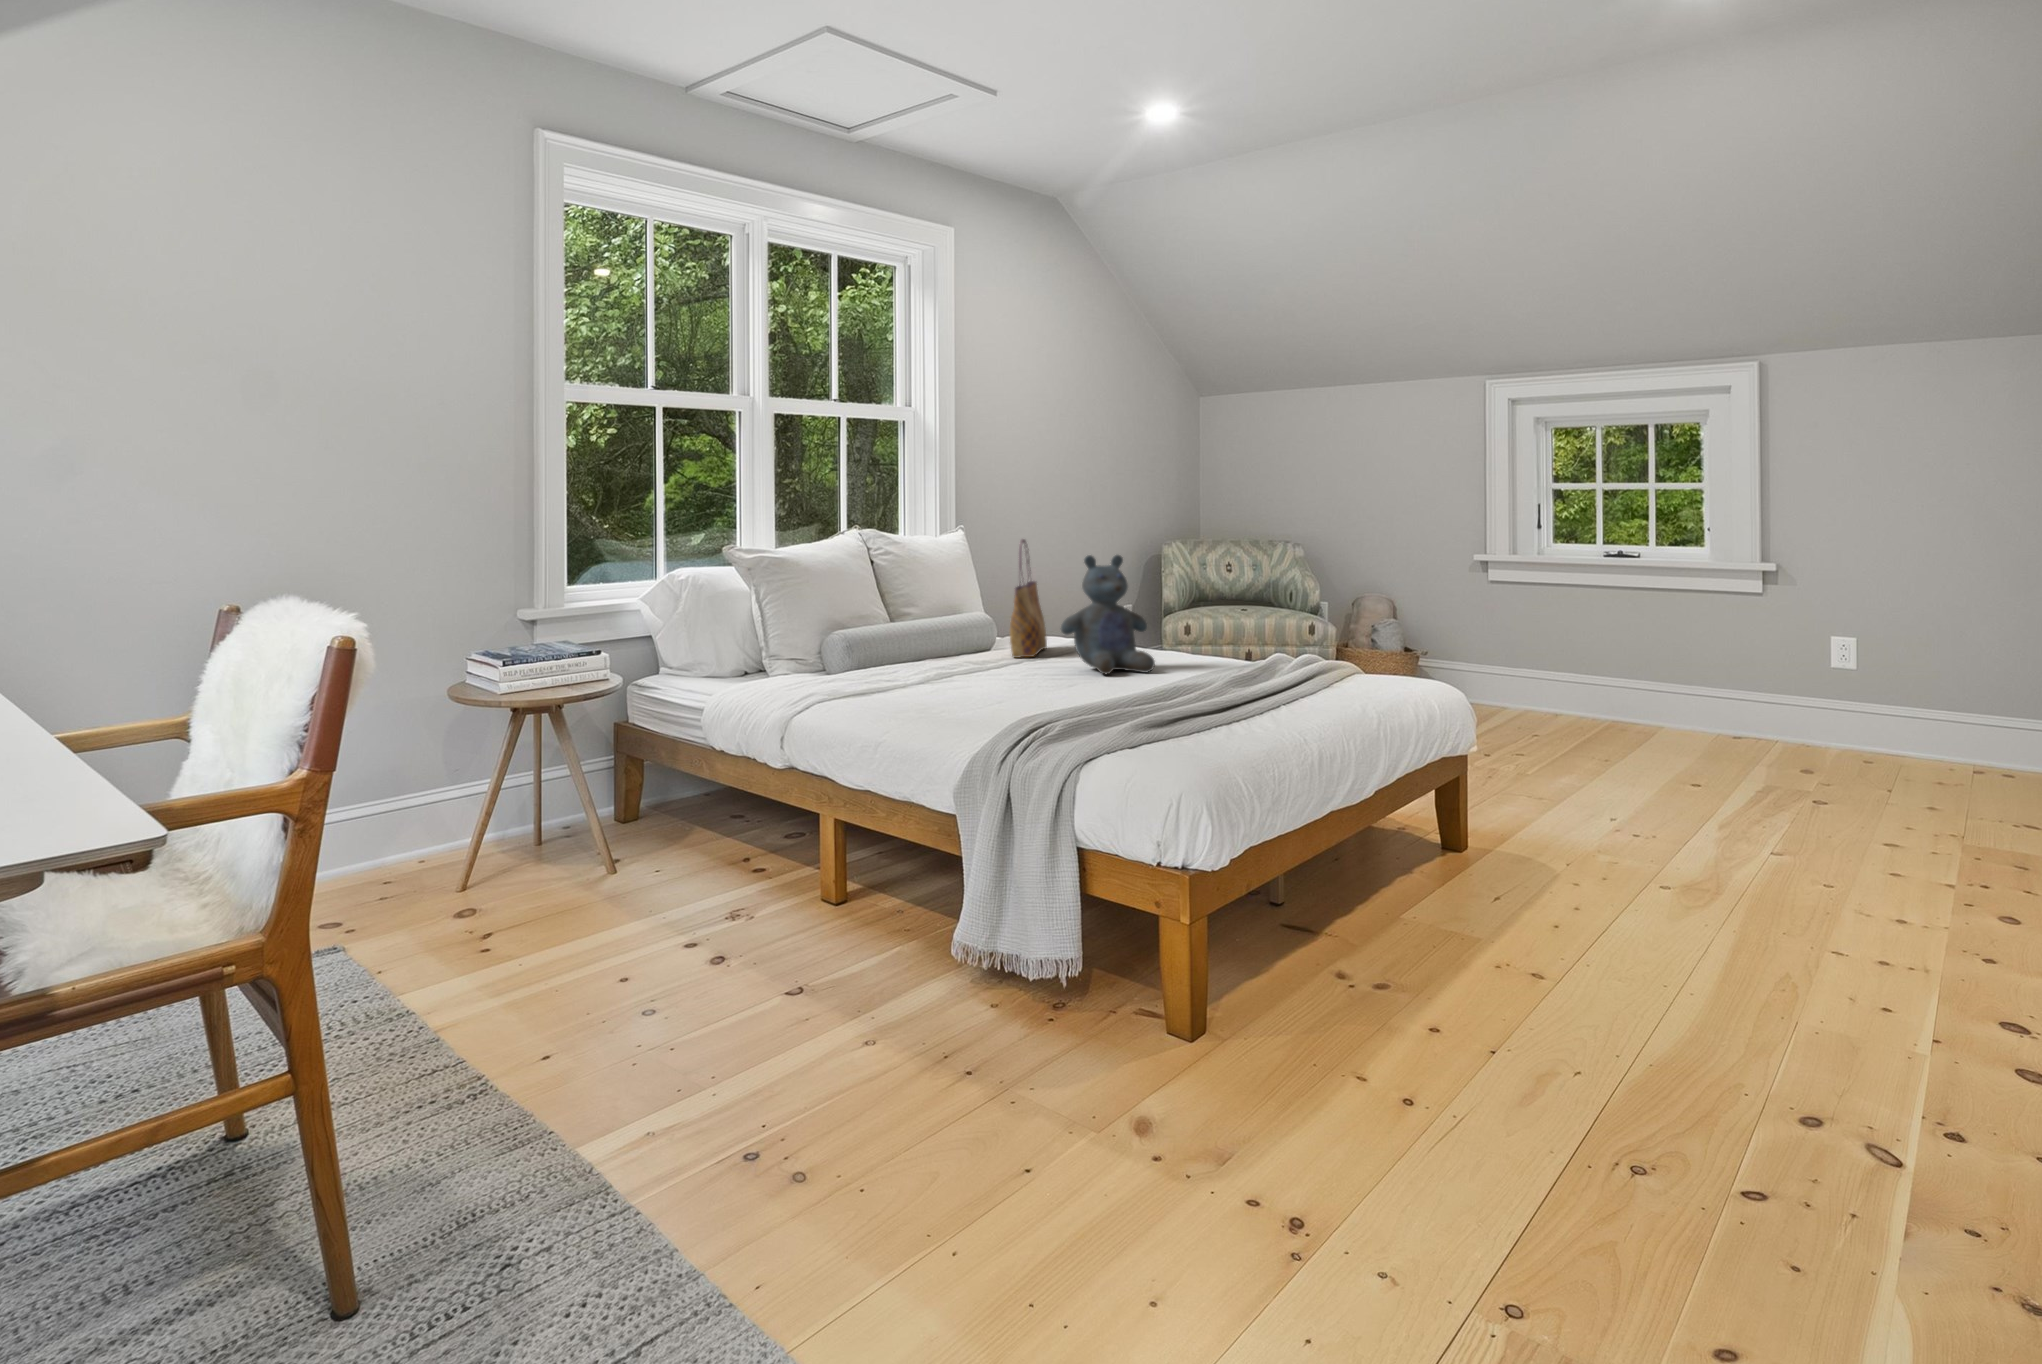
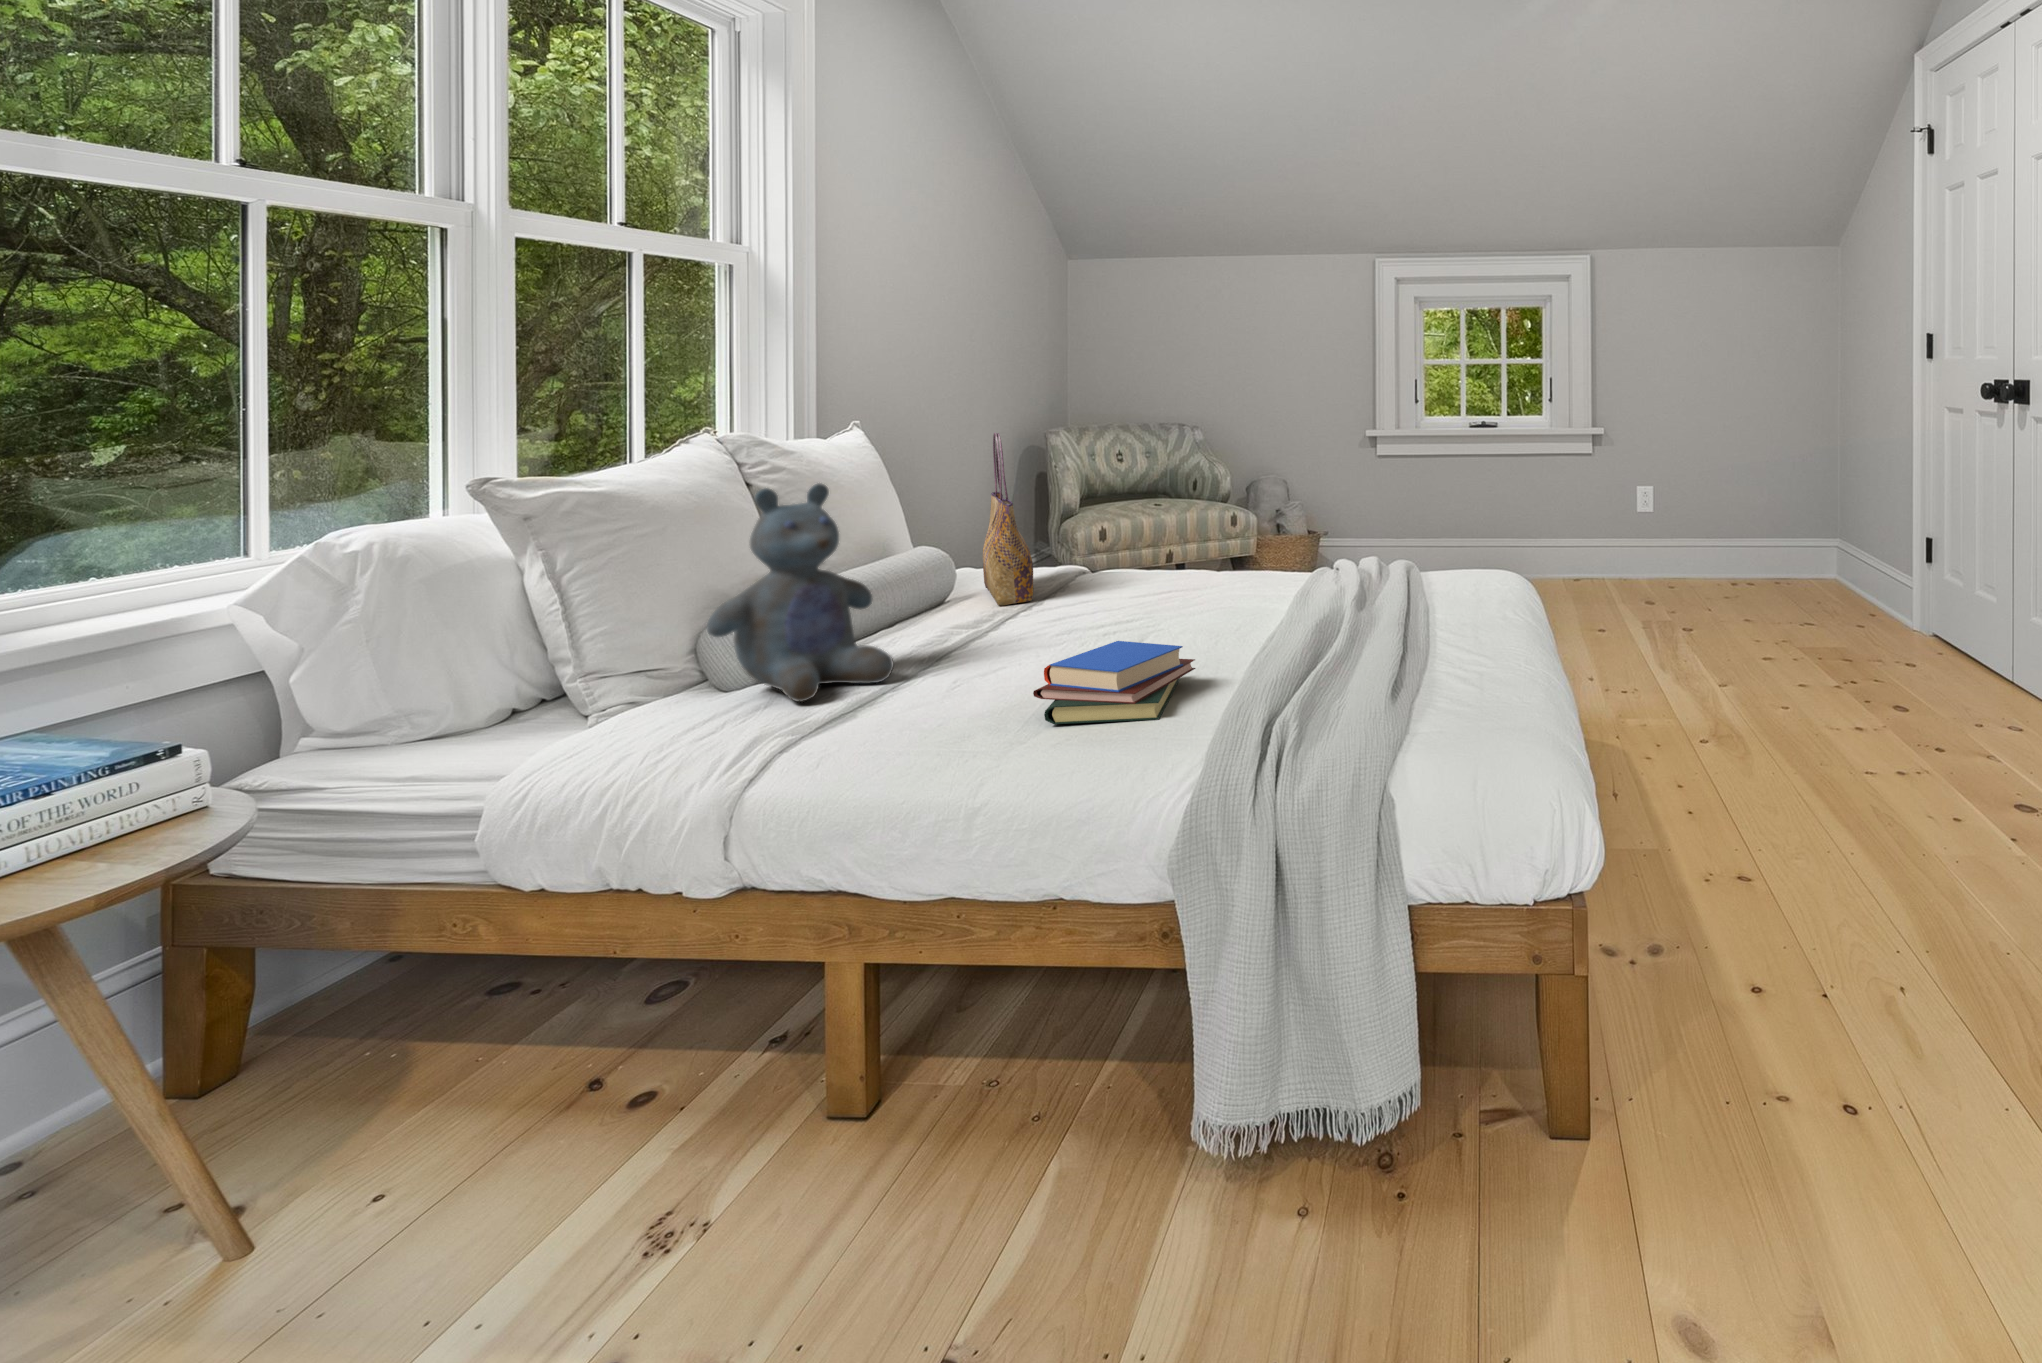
stuffed bear: present [1061,555,1155,674] -> present [707,483,893,702]
book: none [924,670,1029,713] -> present [1033,641,1195,724]

